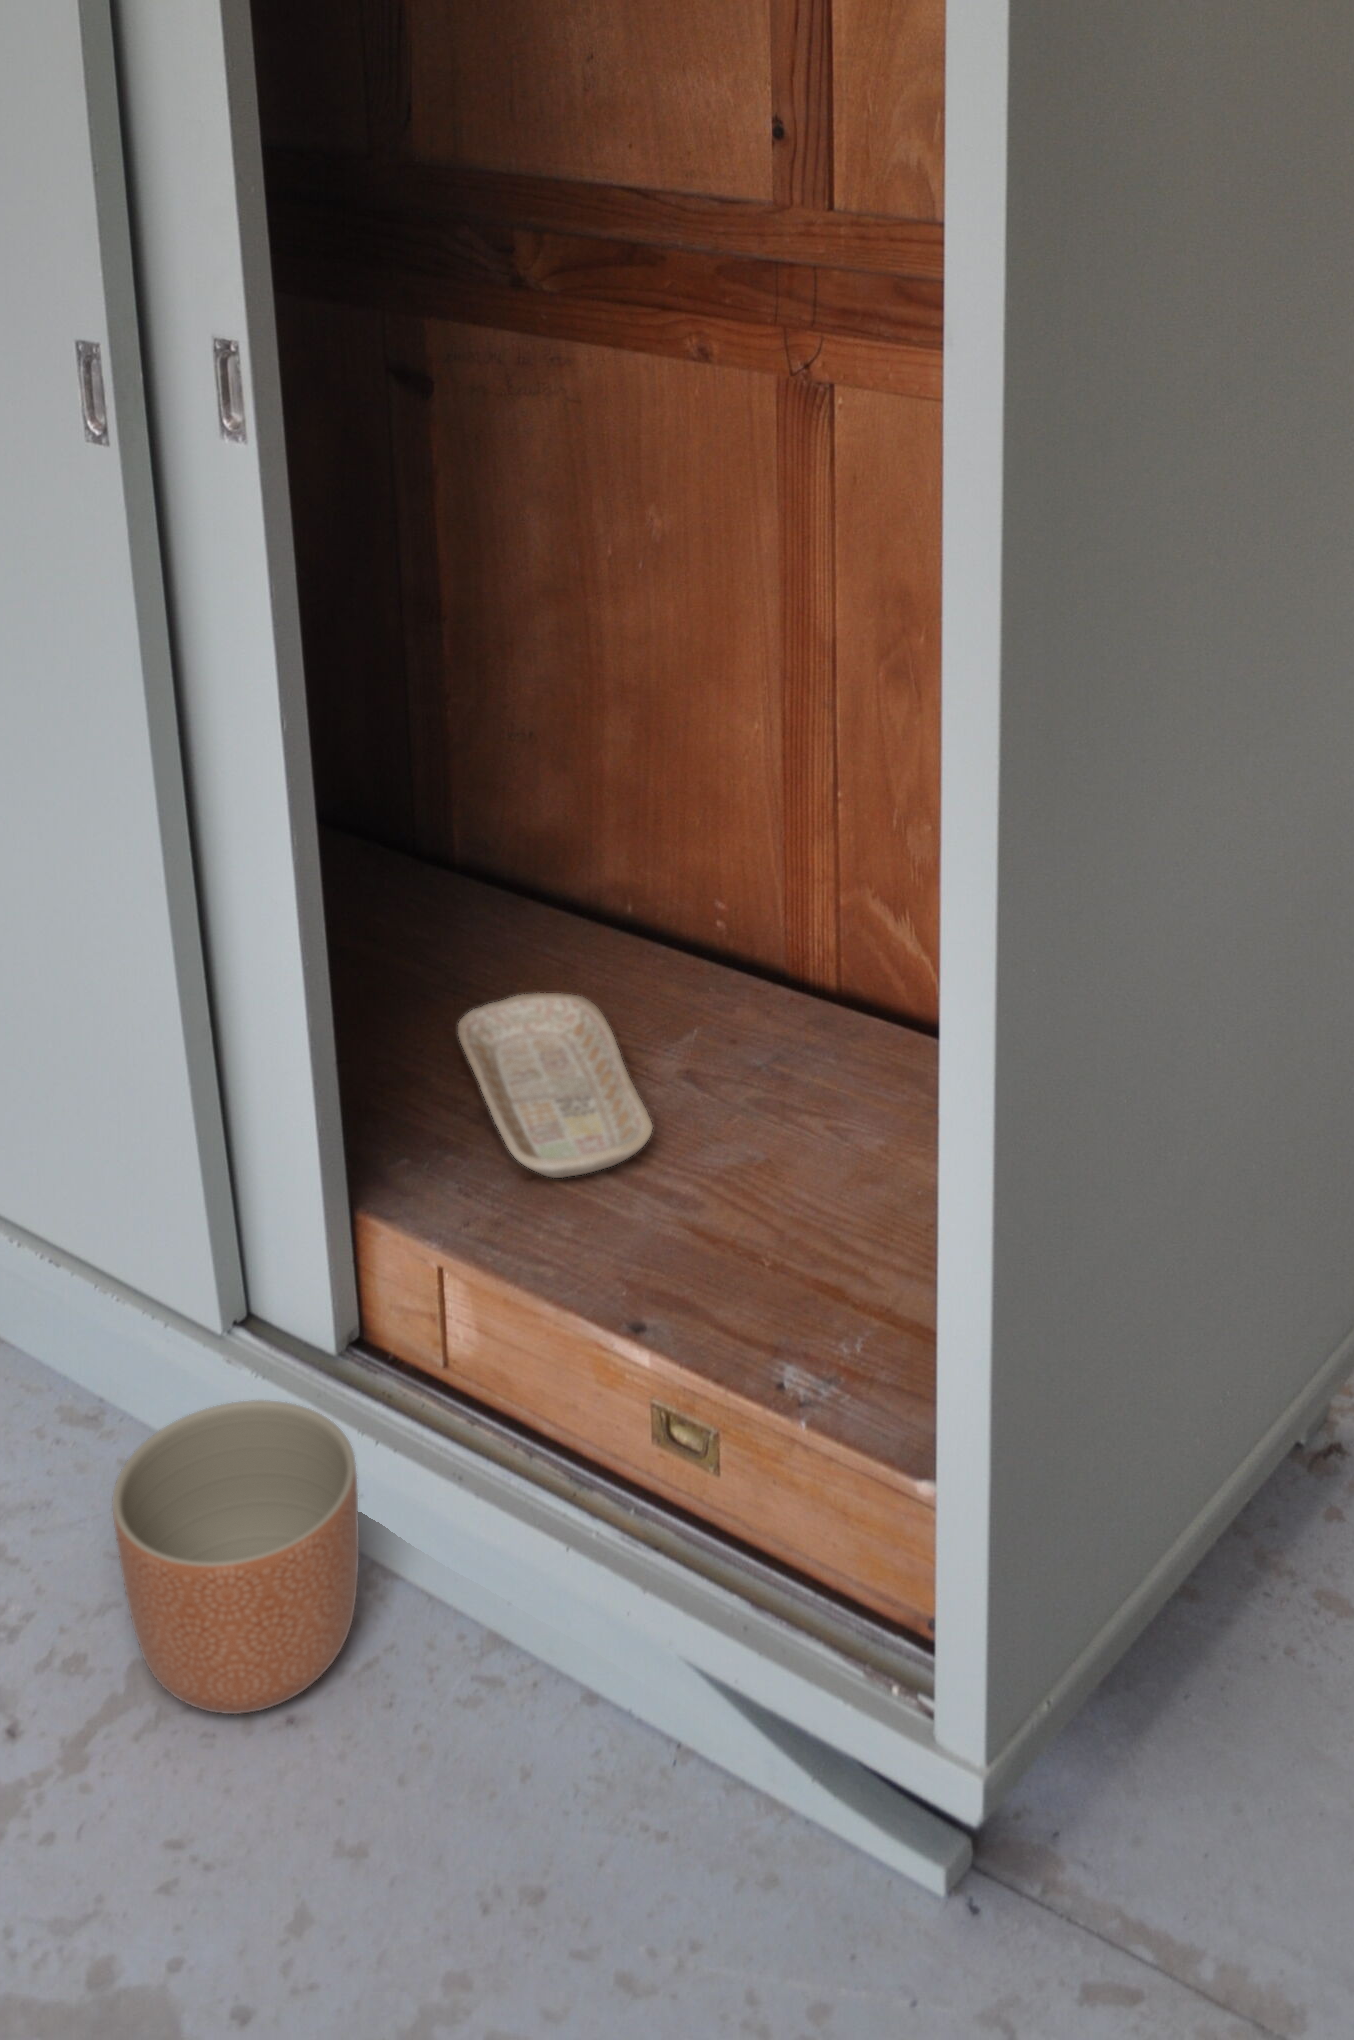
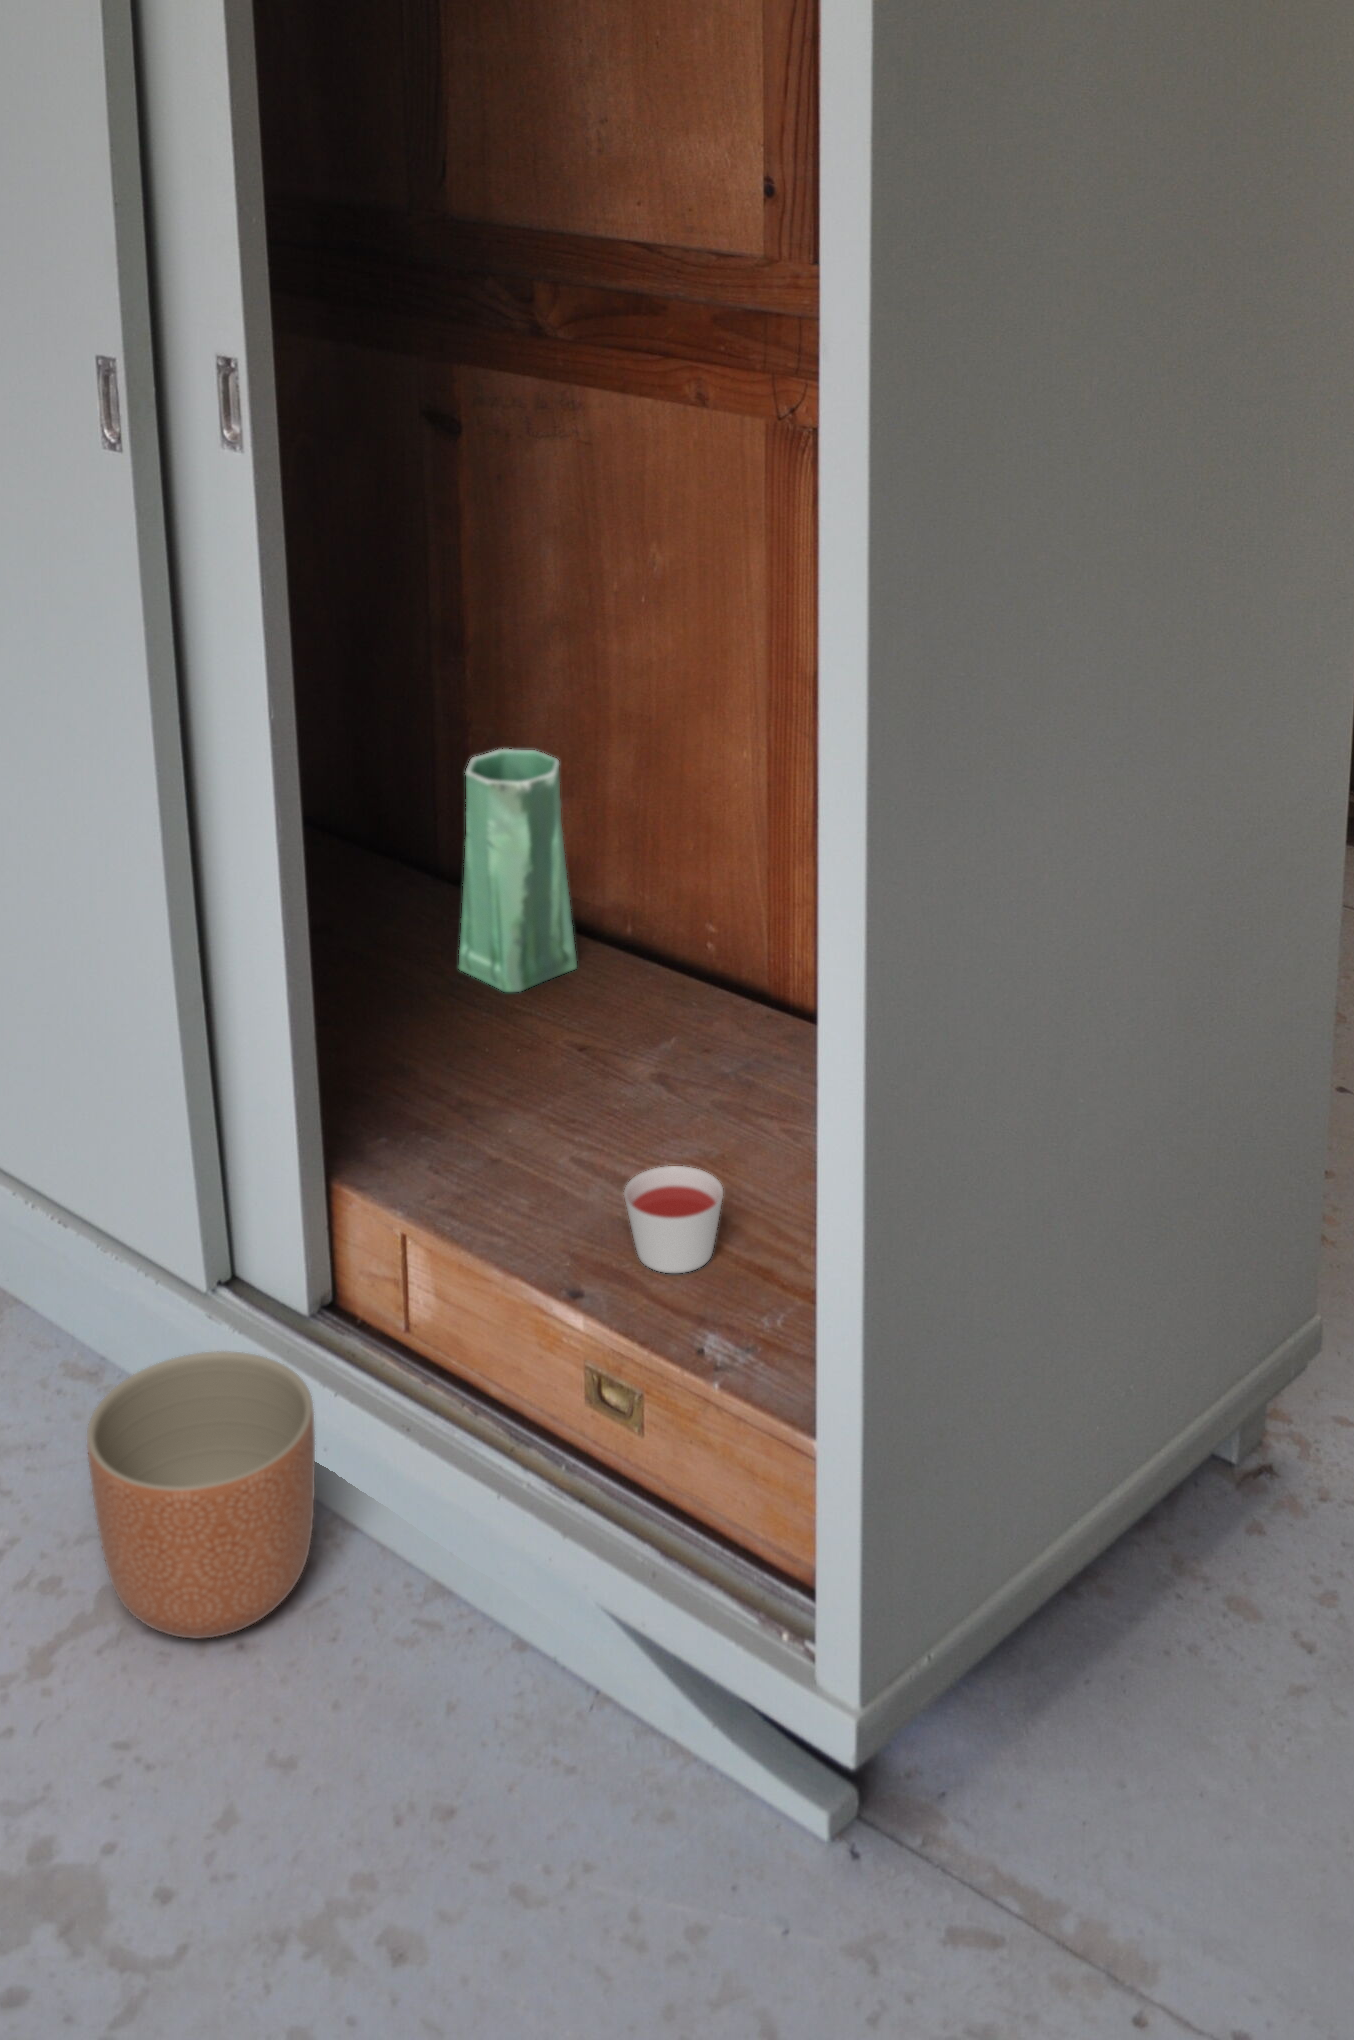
vase: none [461,731,586,988] -> present [459,749,577,992]
tray: present [458,993,652,1178] -> none [442,995,610,1158]
candle: none [687,1185,792,1302] -> present [624,1166,723,1273]

